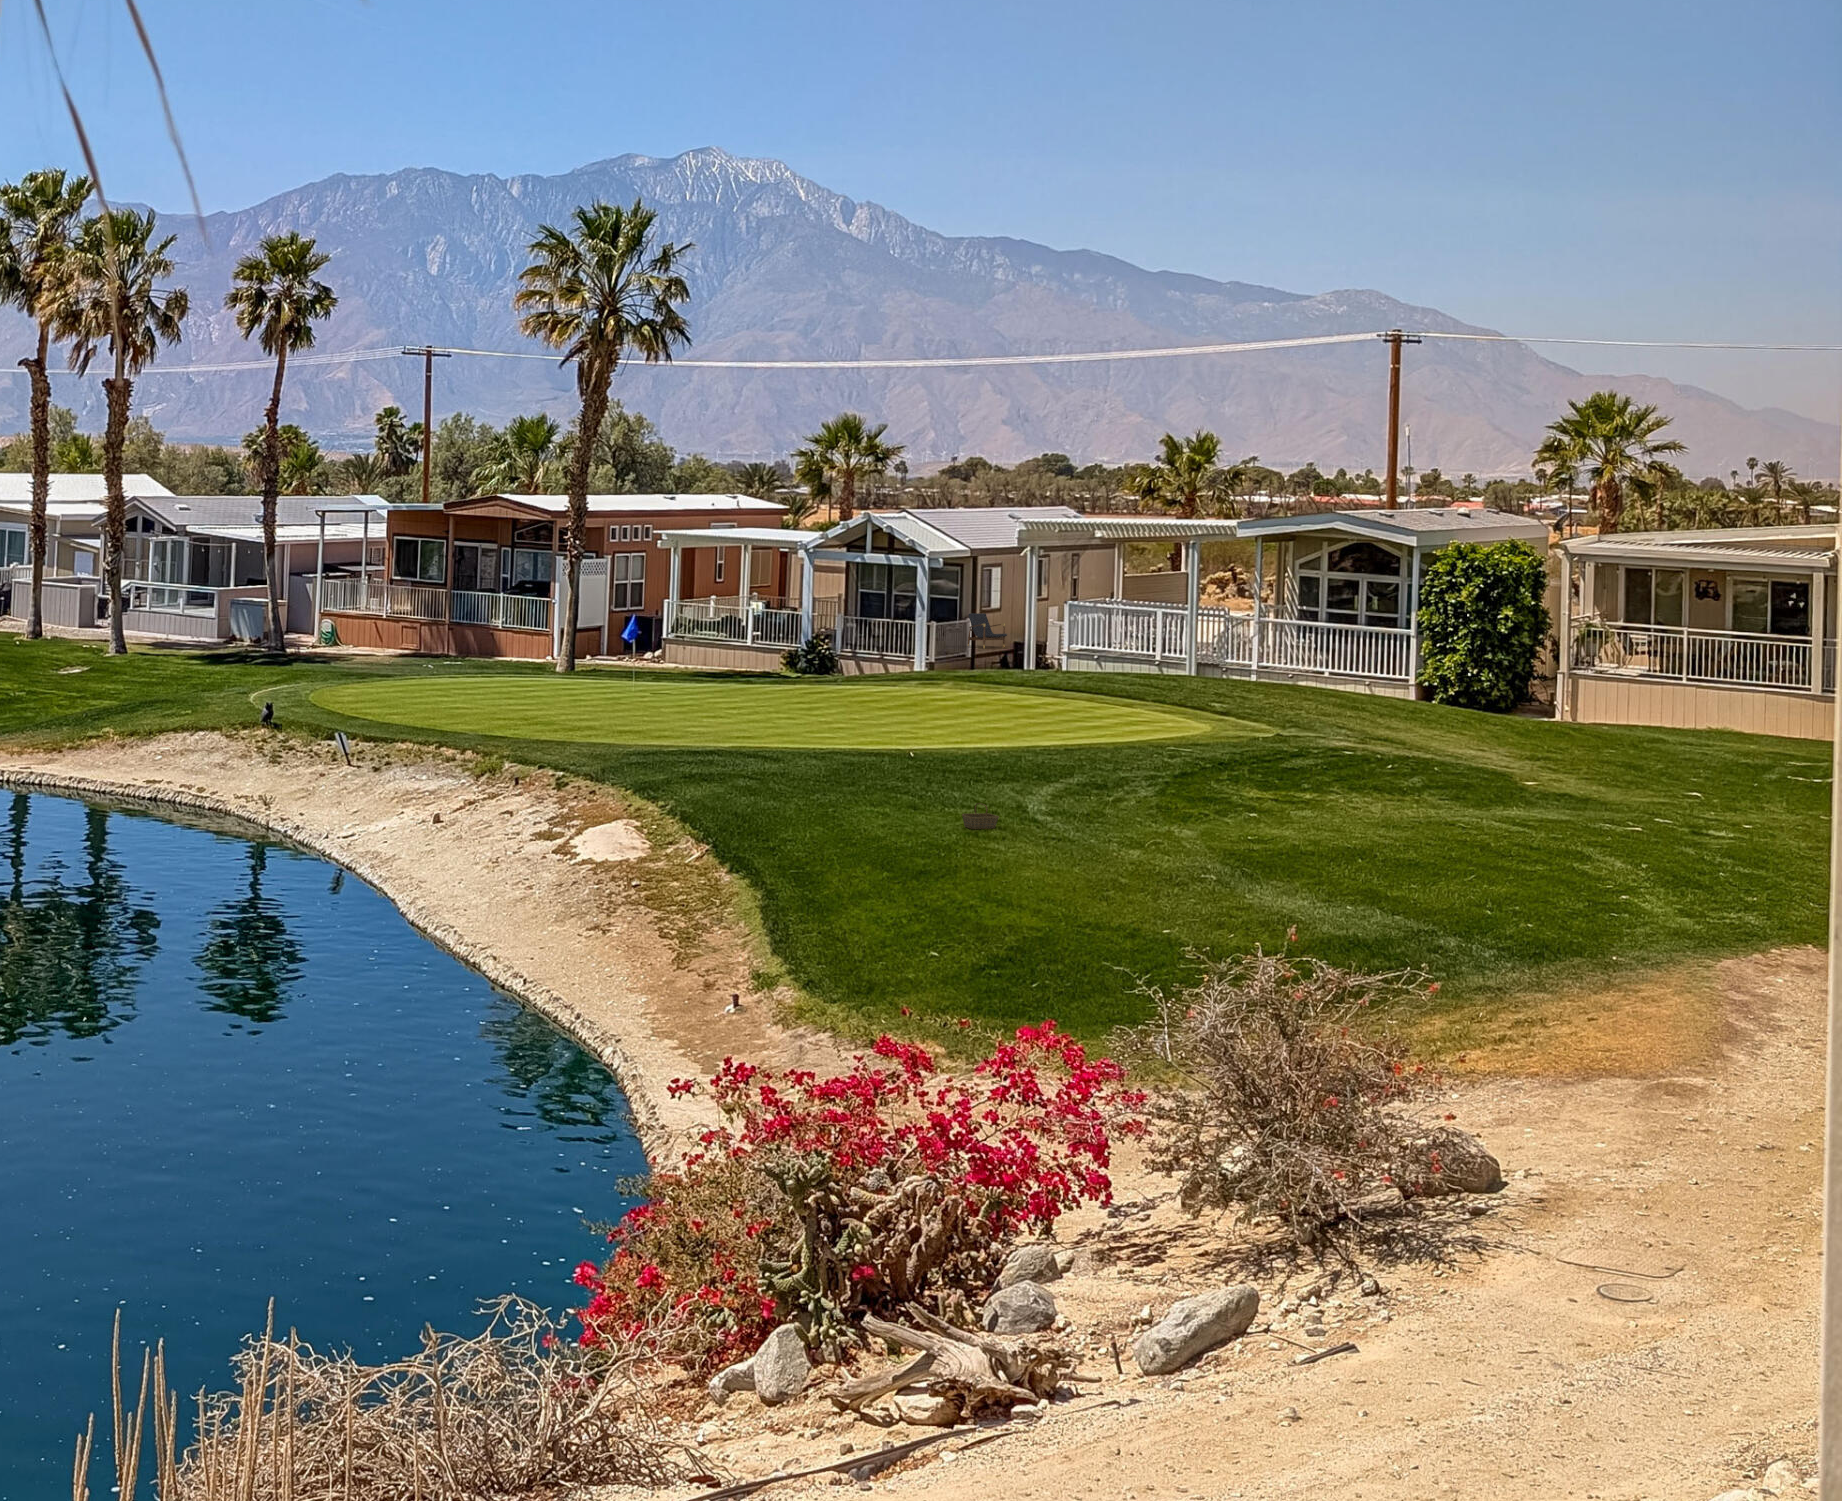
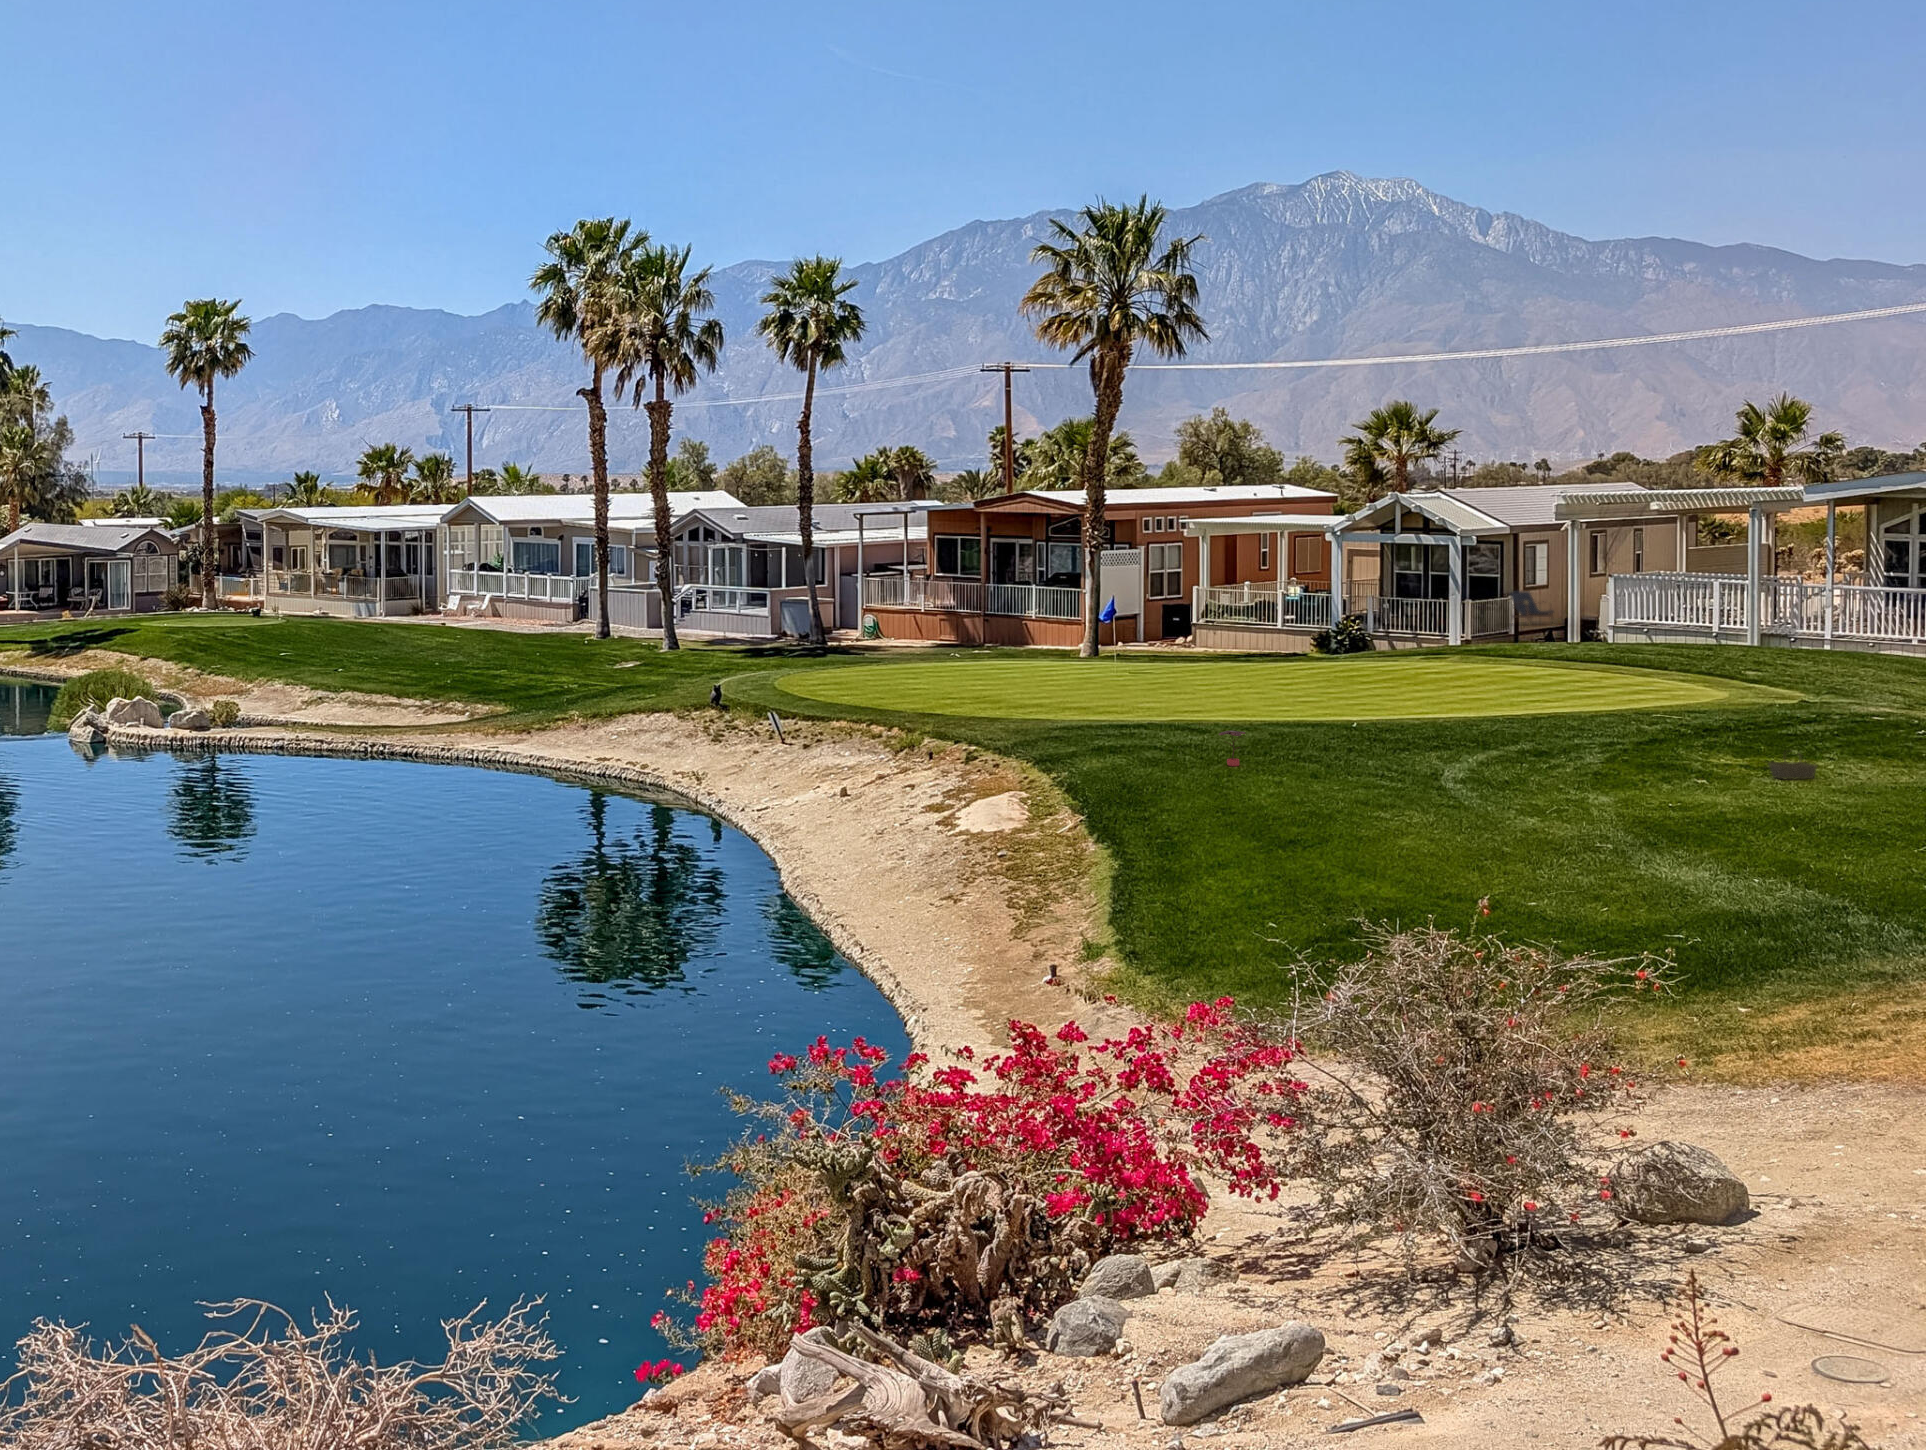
potted plant: none [839,770,863,805] -> present [1219,731,1245,766]
basket: present [962,803,999,829] -> present [1769,759,1817,780]

